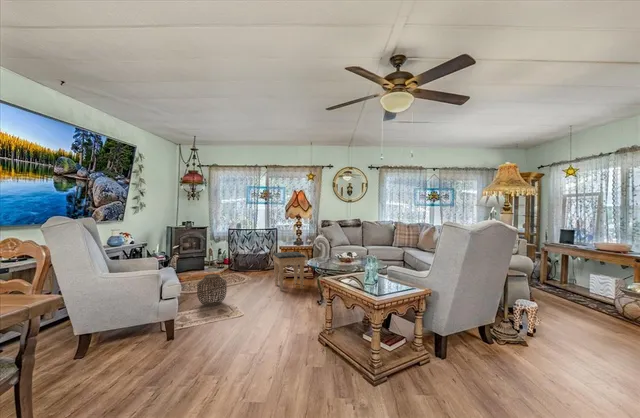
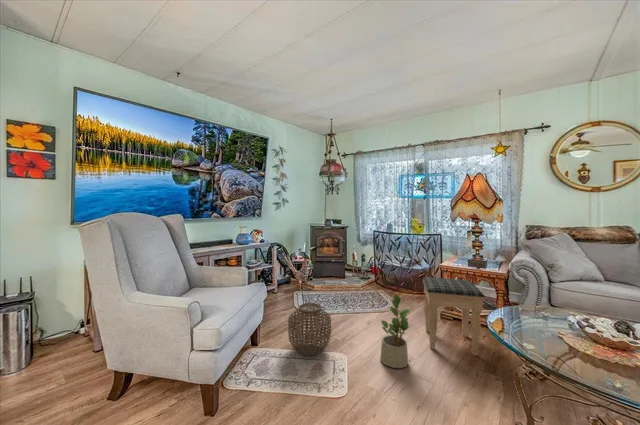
potted plant: none [256,260,275,300] -> present [380,294,410,368]

